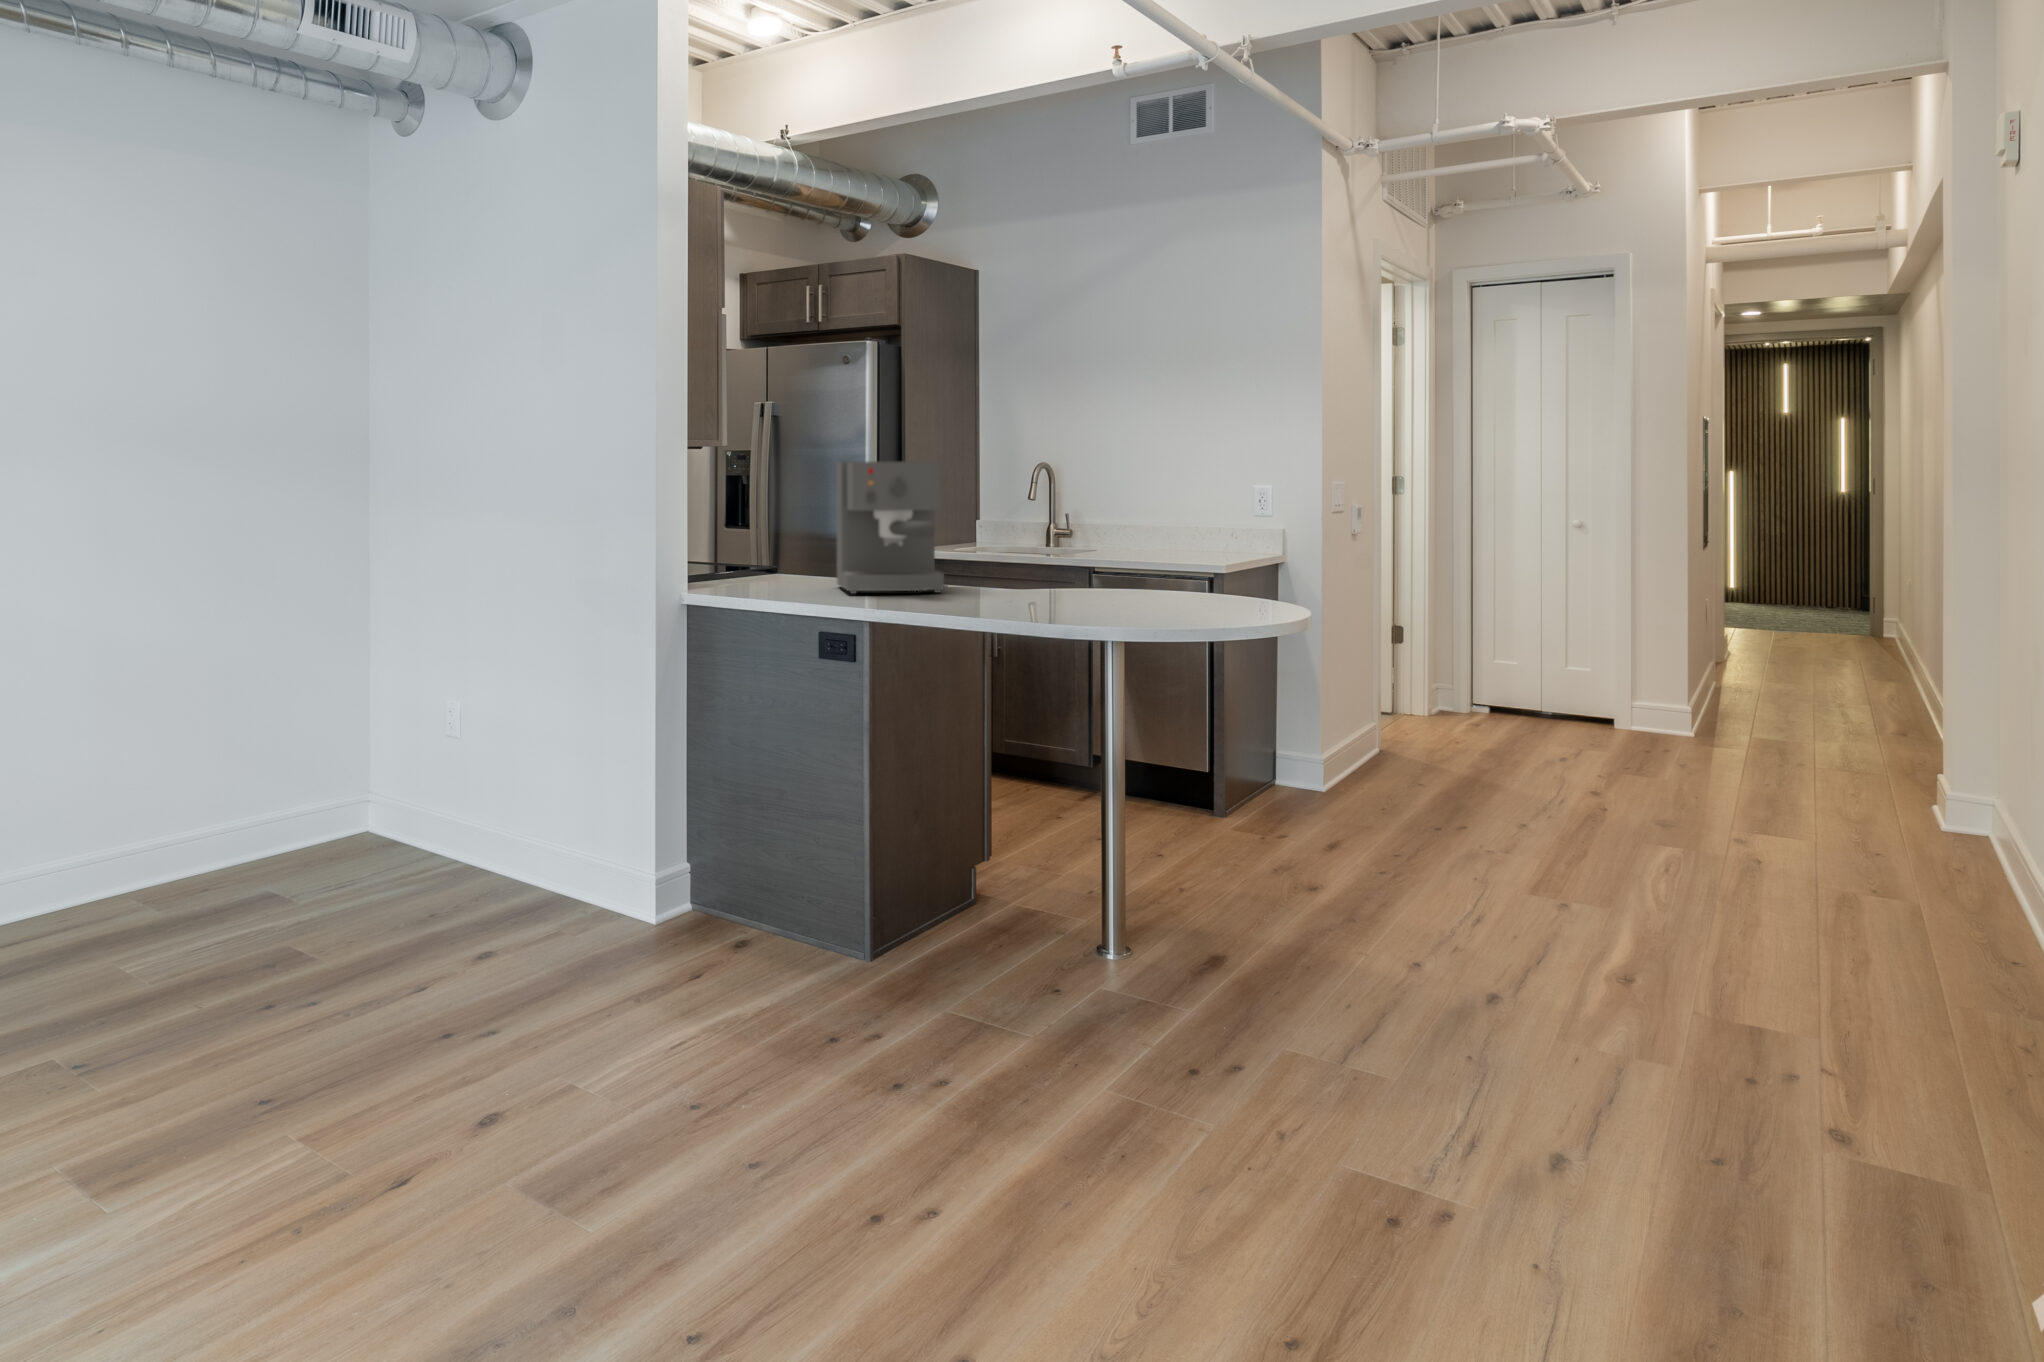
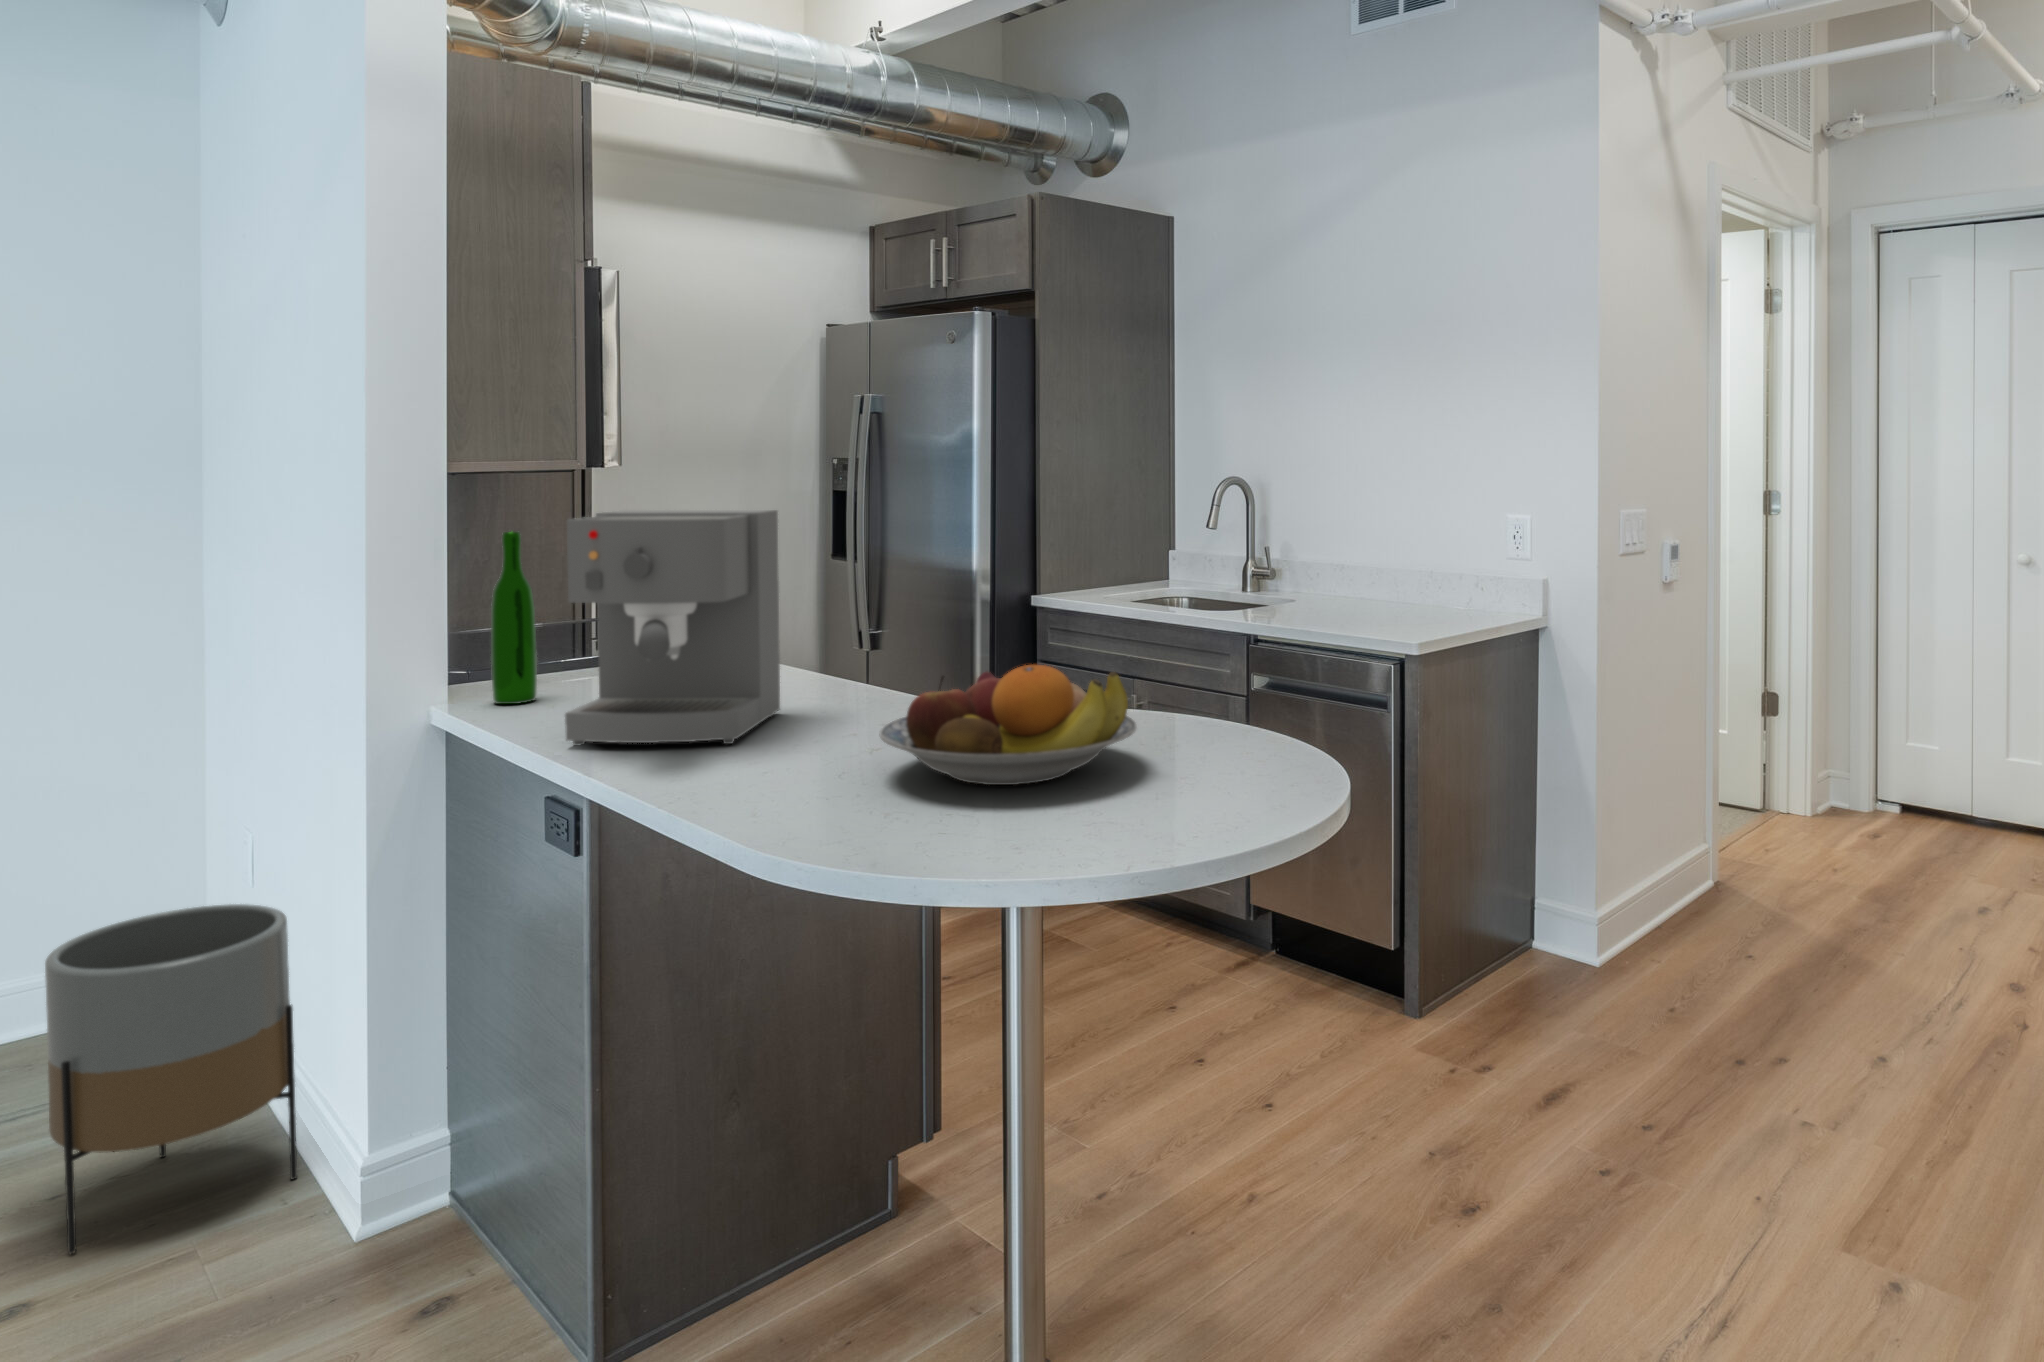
wine bottle: none [731,478,756,584] -> present [491,532,537,704]
fruit bowl: none [1055,538,1198,600] -> present [880,665,1137,785]
planter: none [449,727,581,929] -> present [45,904,297,1254]

